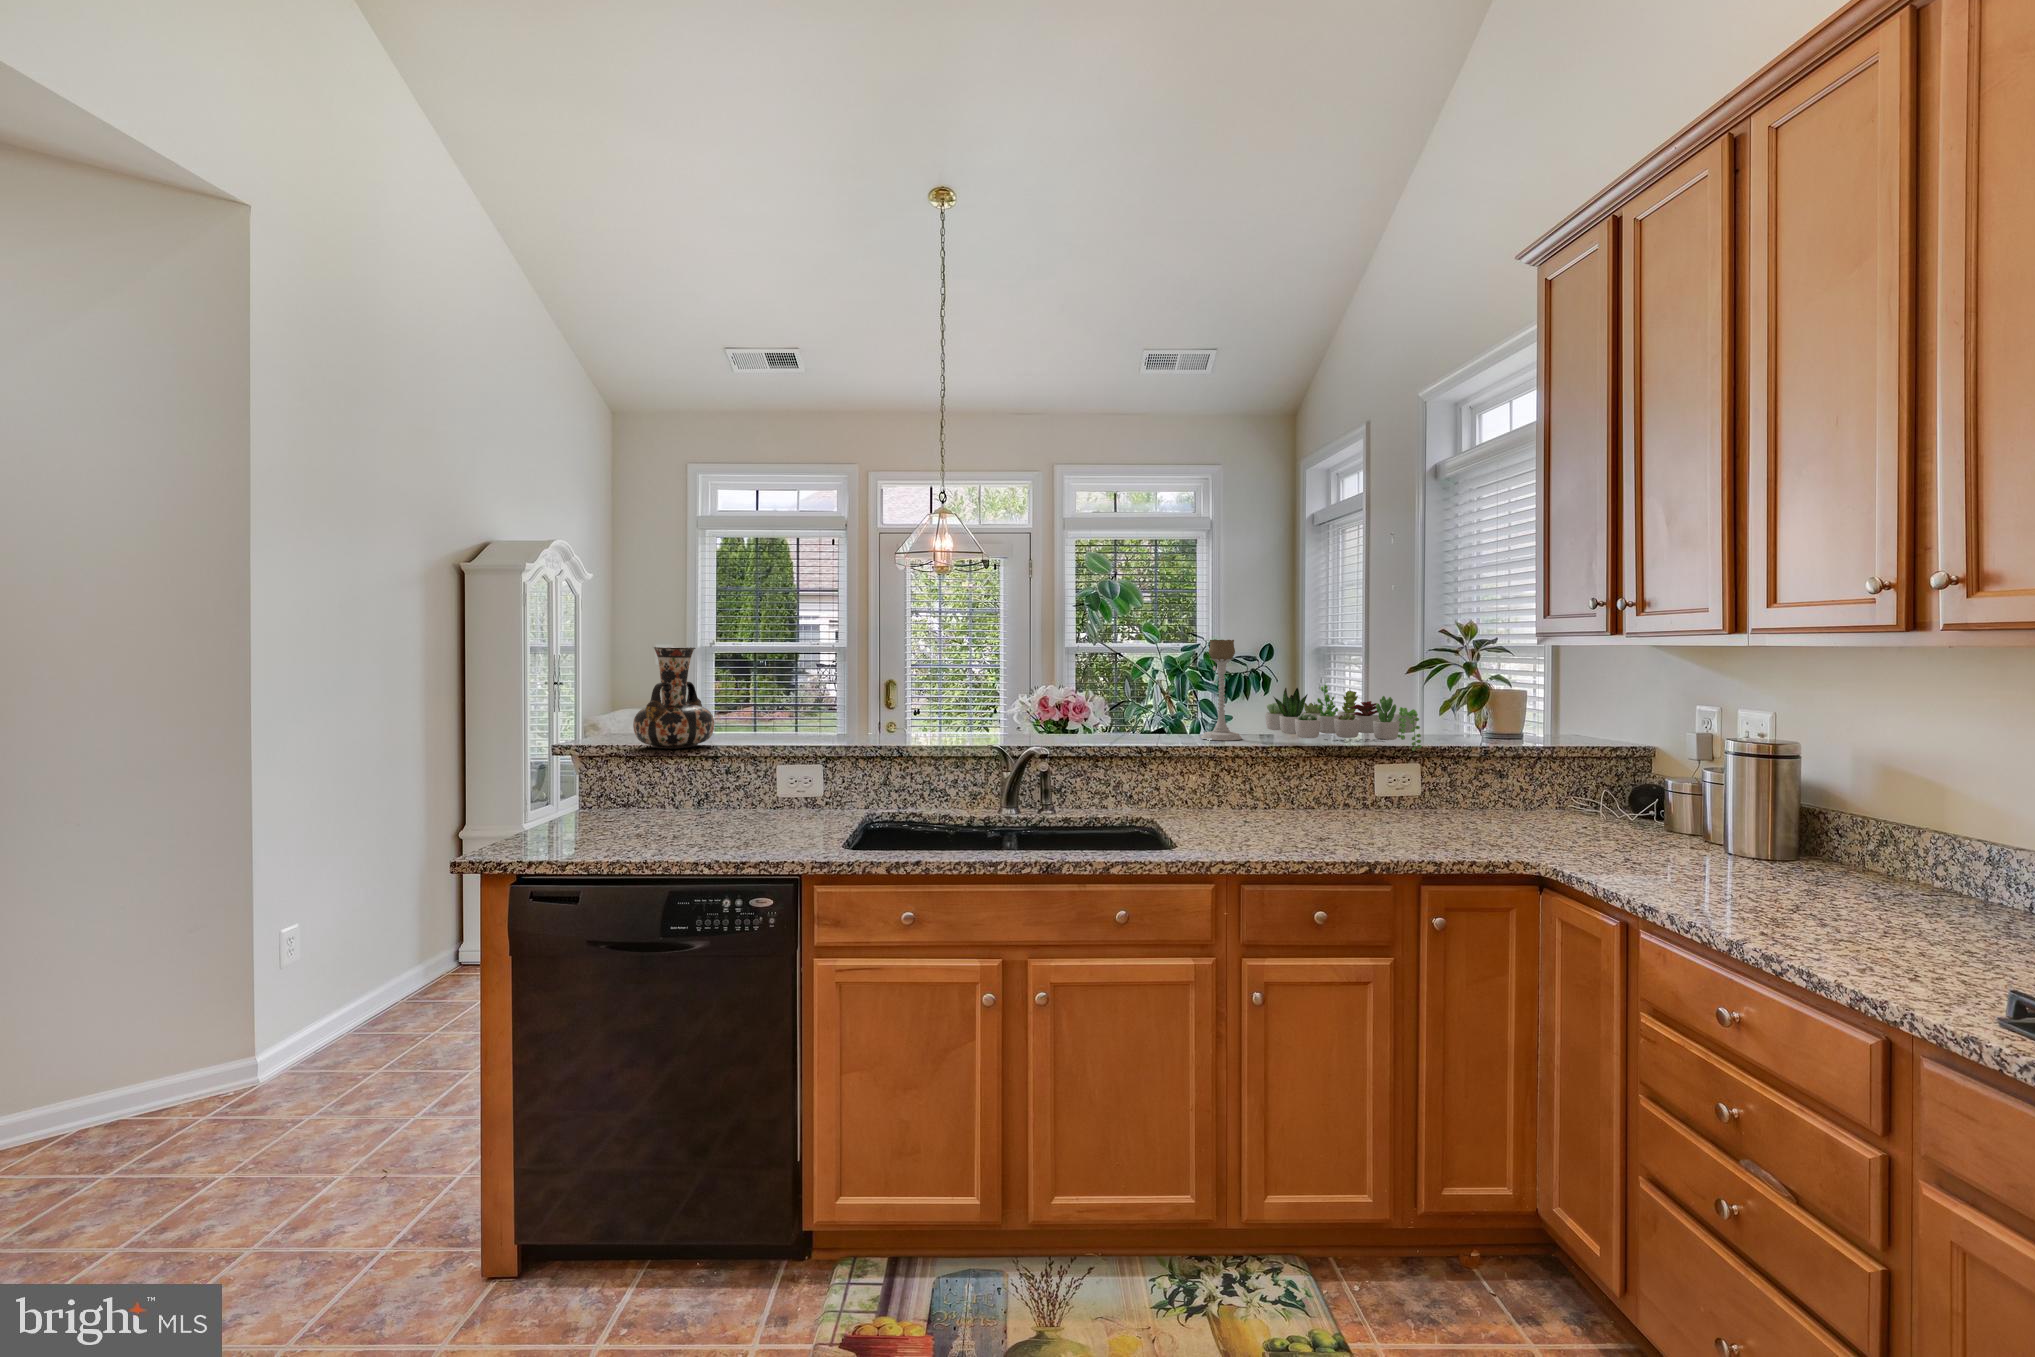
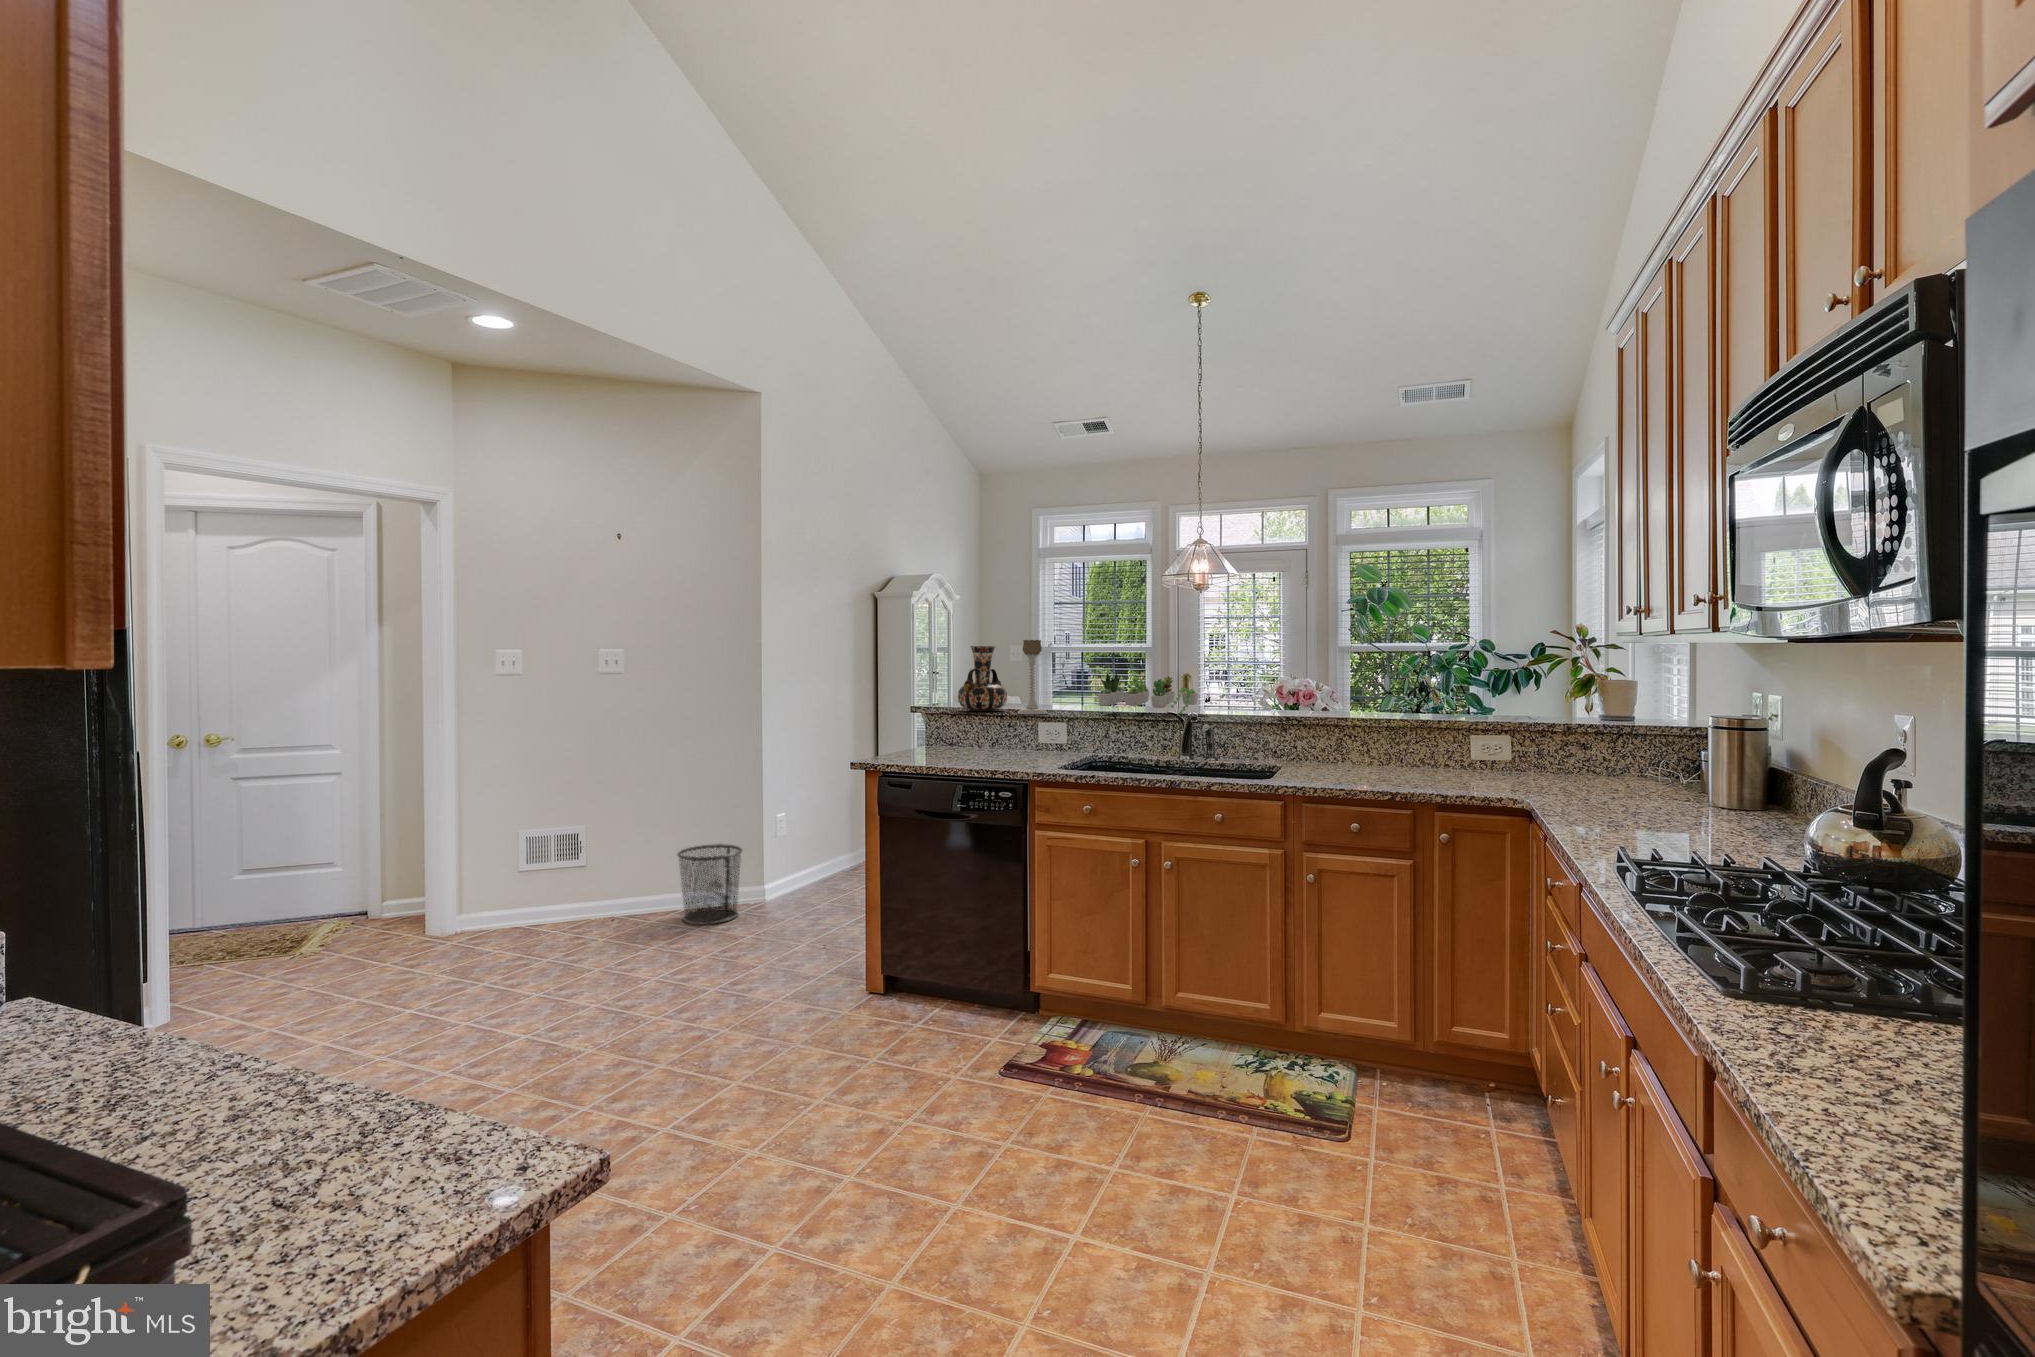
candle holder: present [1201,640,1242,741] -> present [1018,640,1047,714]
succulent plant: present [1265,685,1422,751] -> present [1098,672,1198,716]
waste bin: none [65,990,217,1151] -> present [677,844,742,925]

